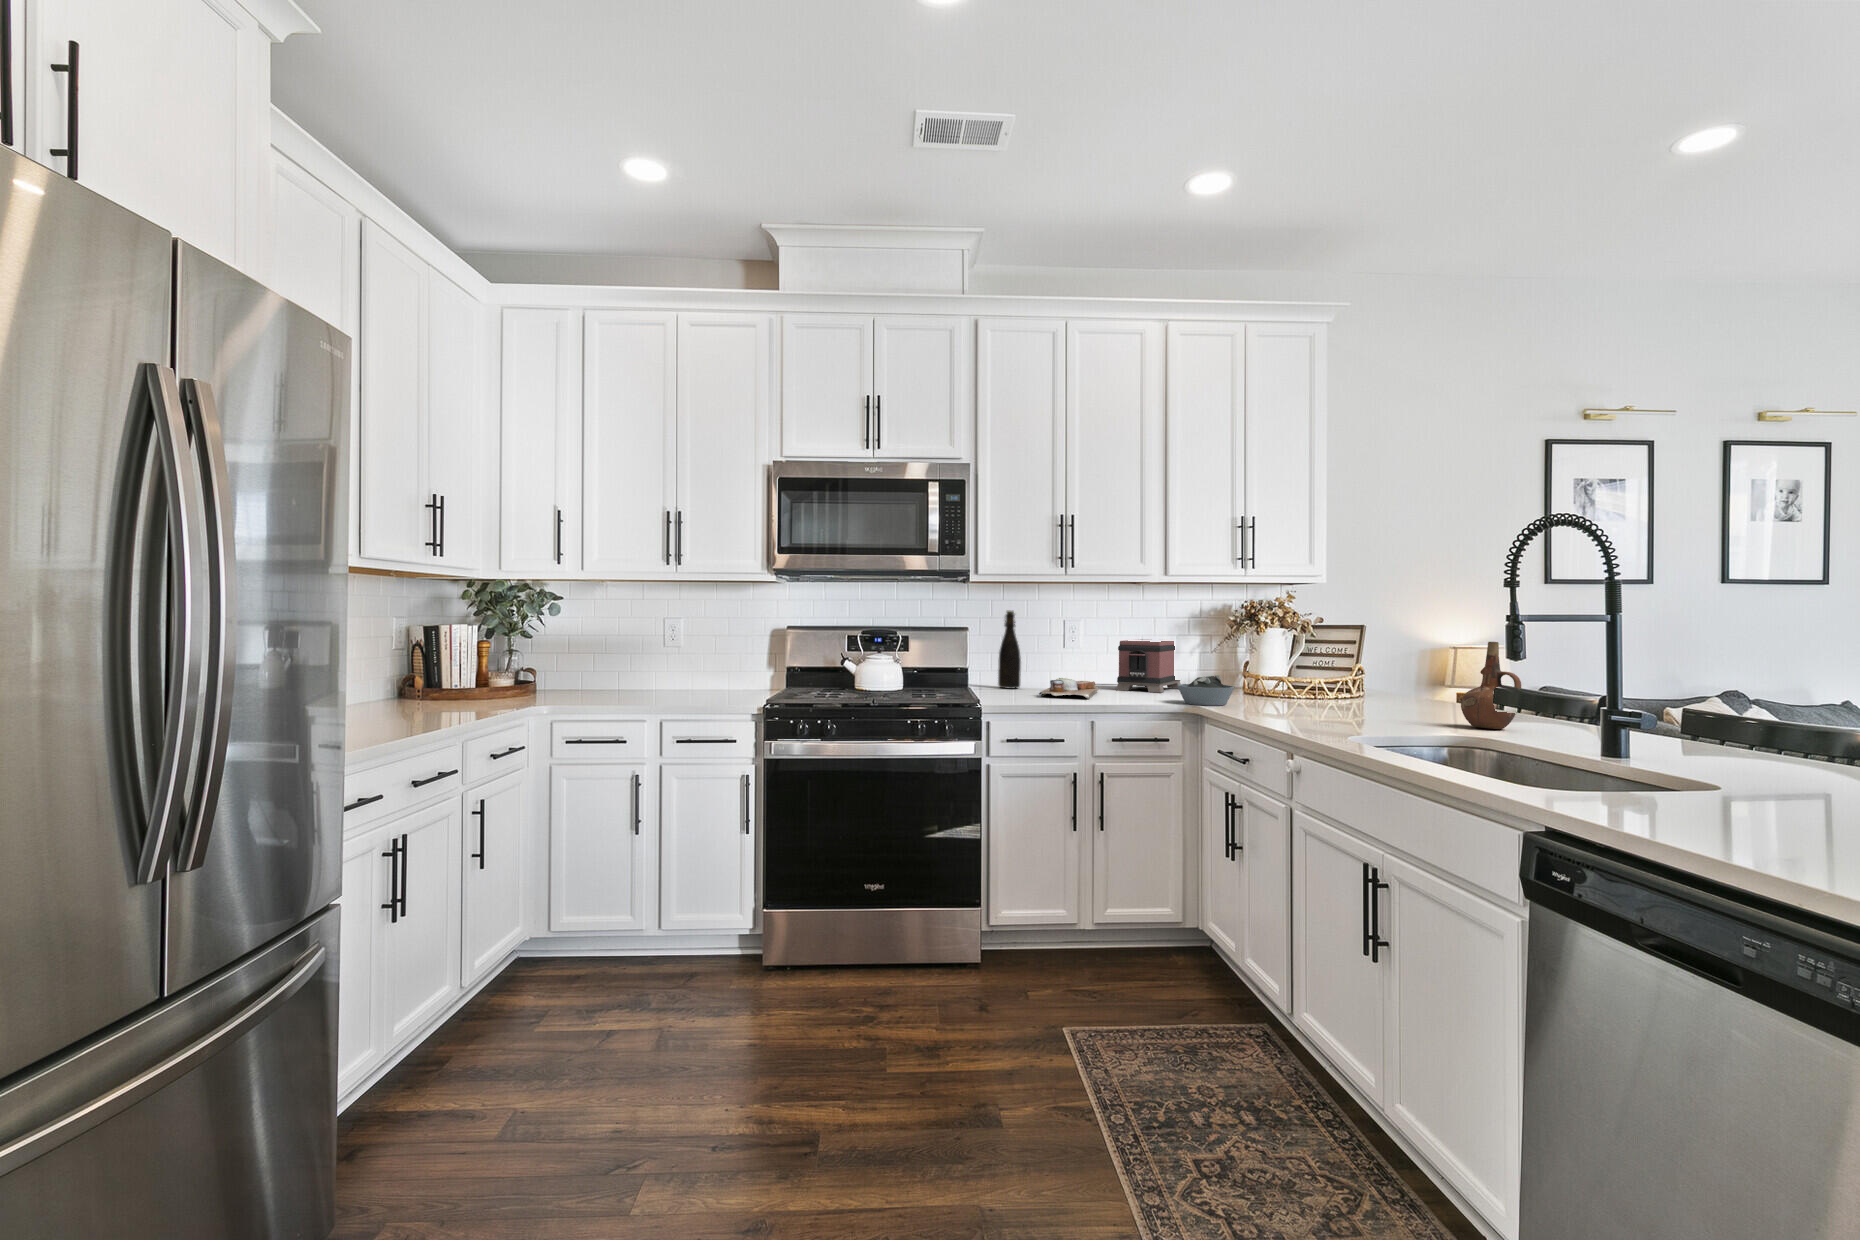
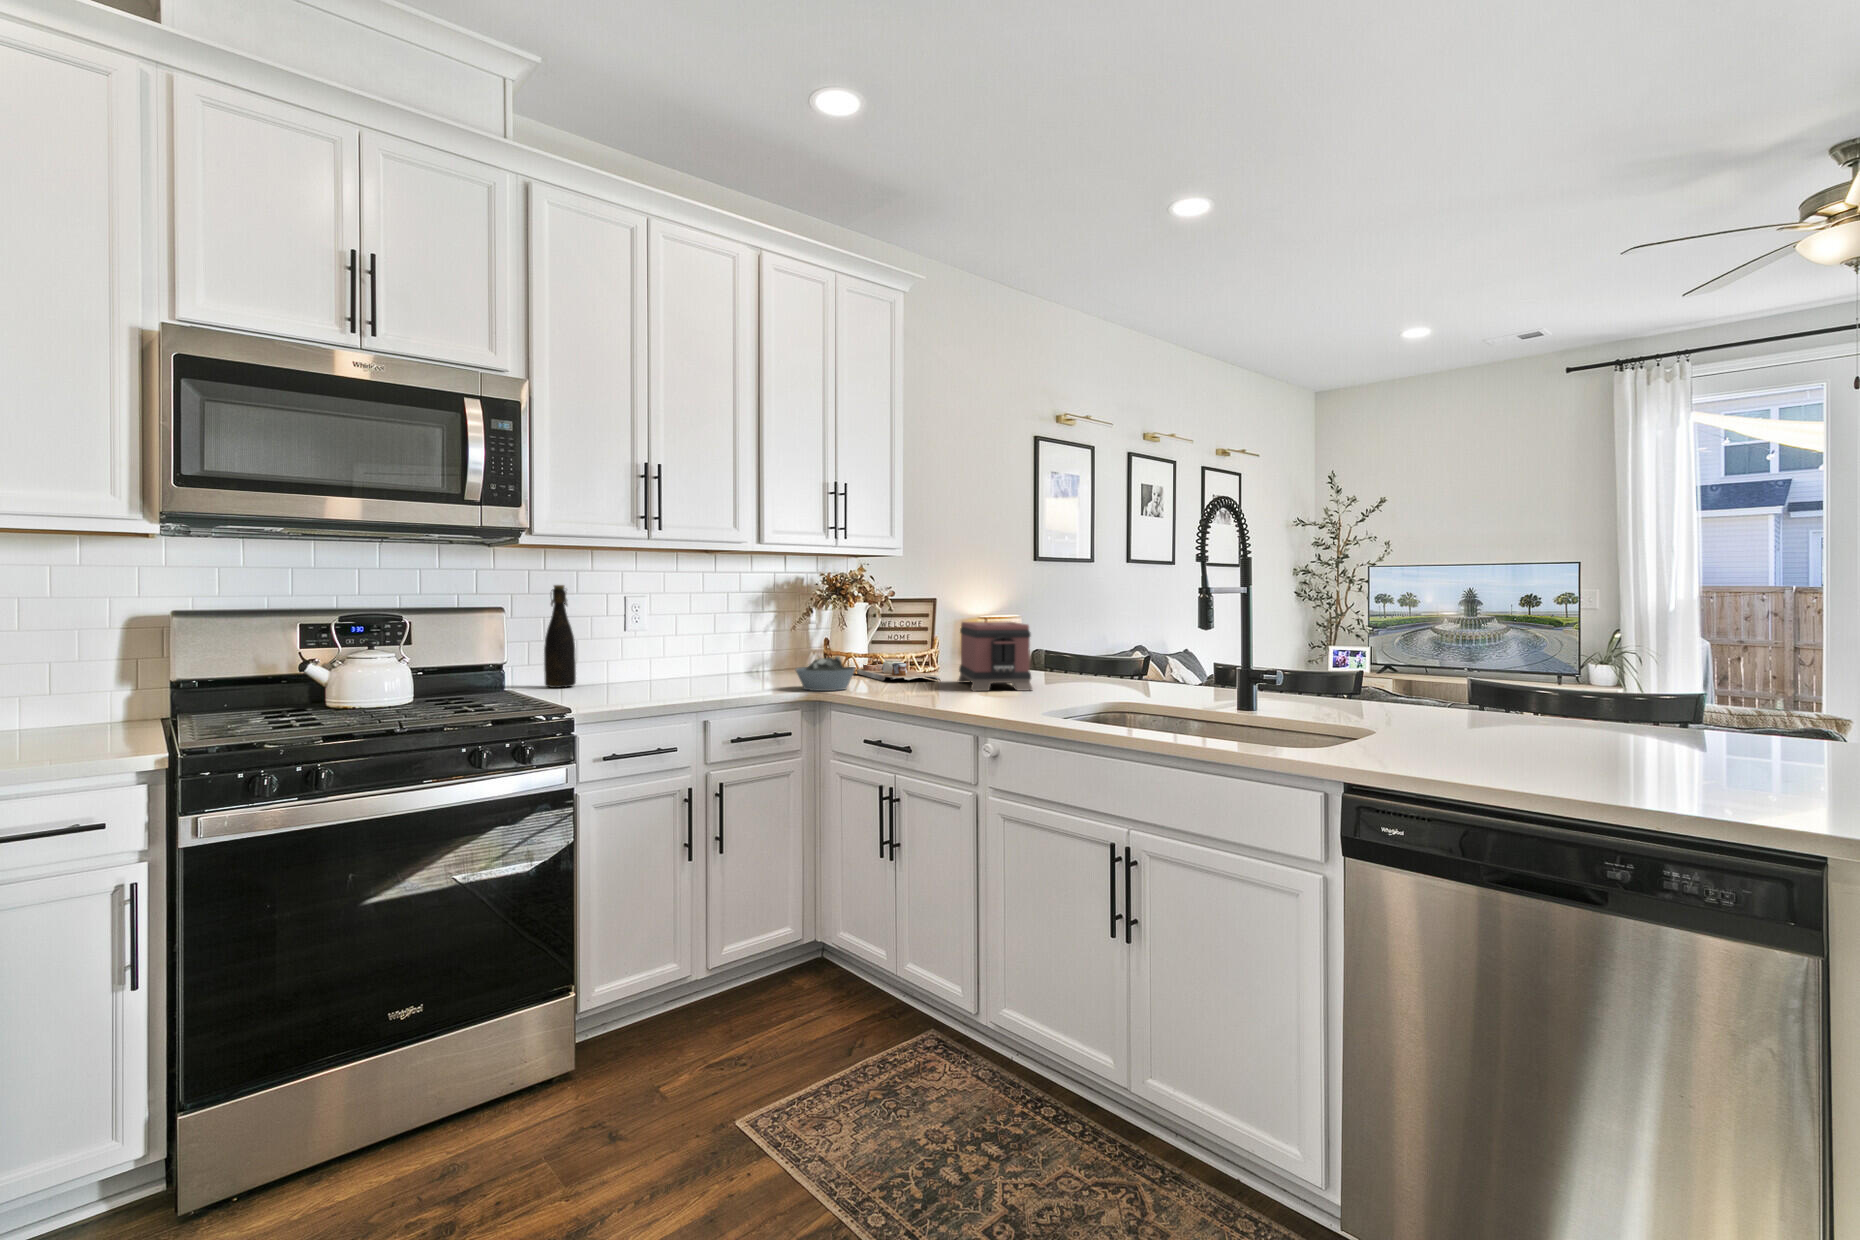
toaster: present [1116,639,1181,693] -> present [958,622,1032,691]
ceramic pitcher: present [1461,642,1521,729] -> none [1081,611,1130,693]
cutting board: present [1039,678,1098,699] -> present [857,661,940,681]

